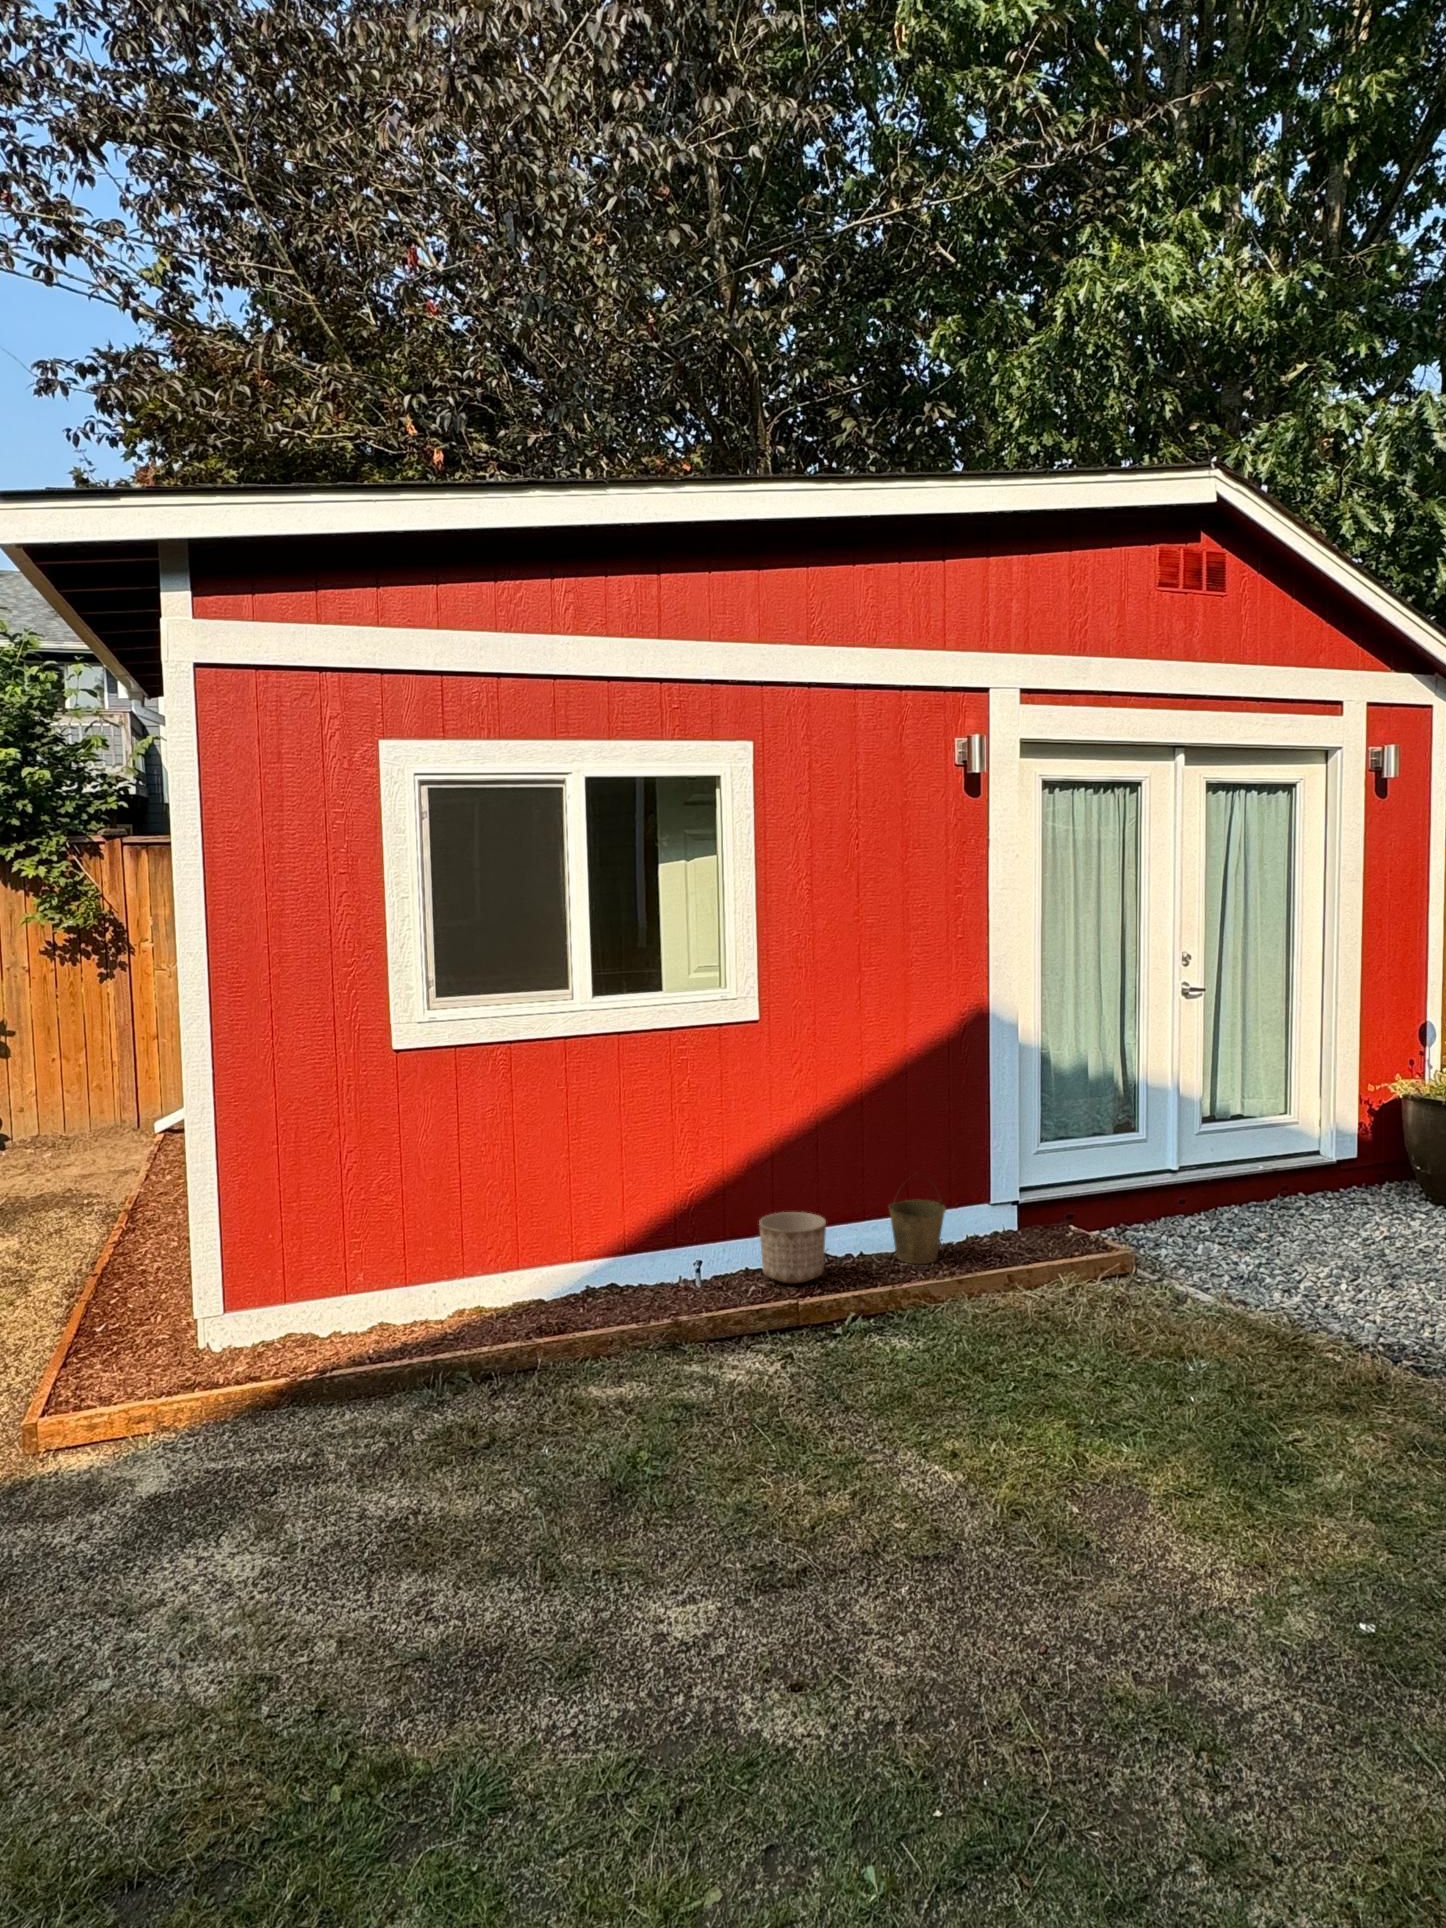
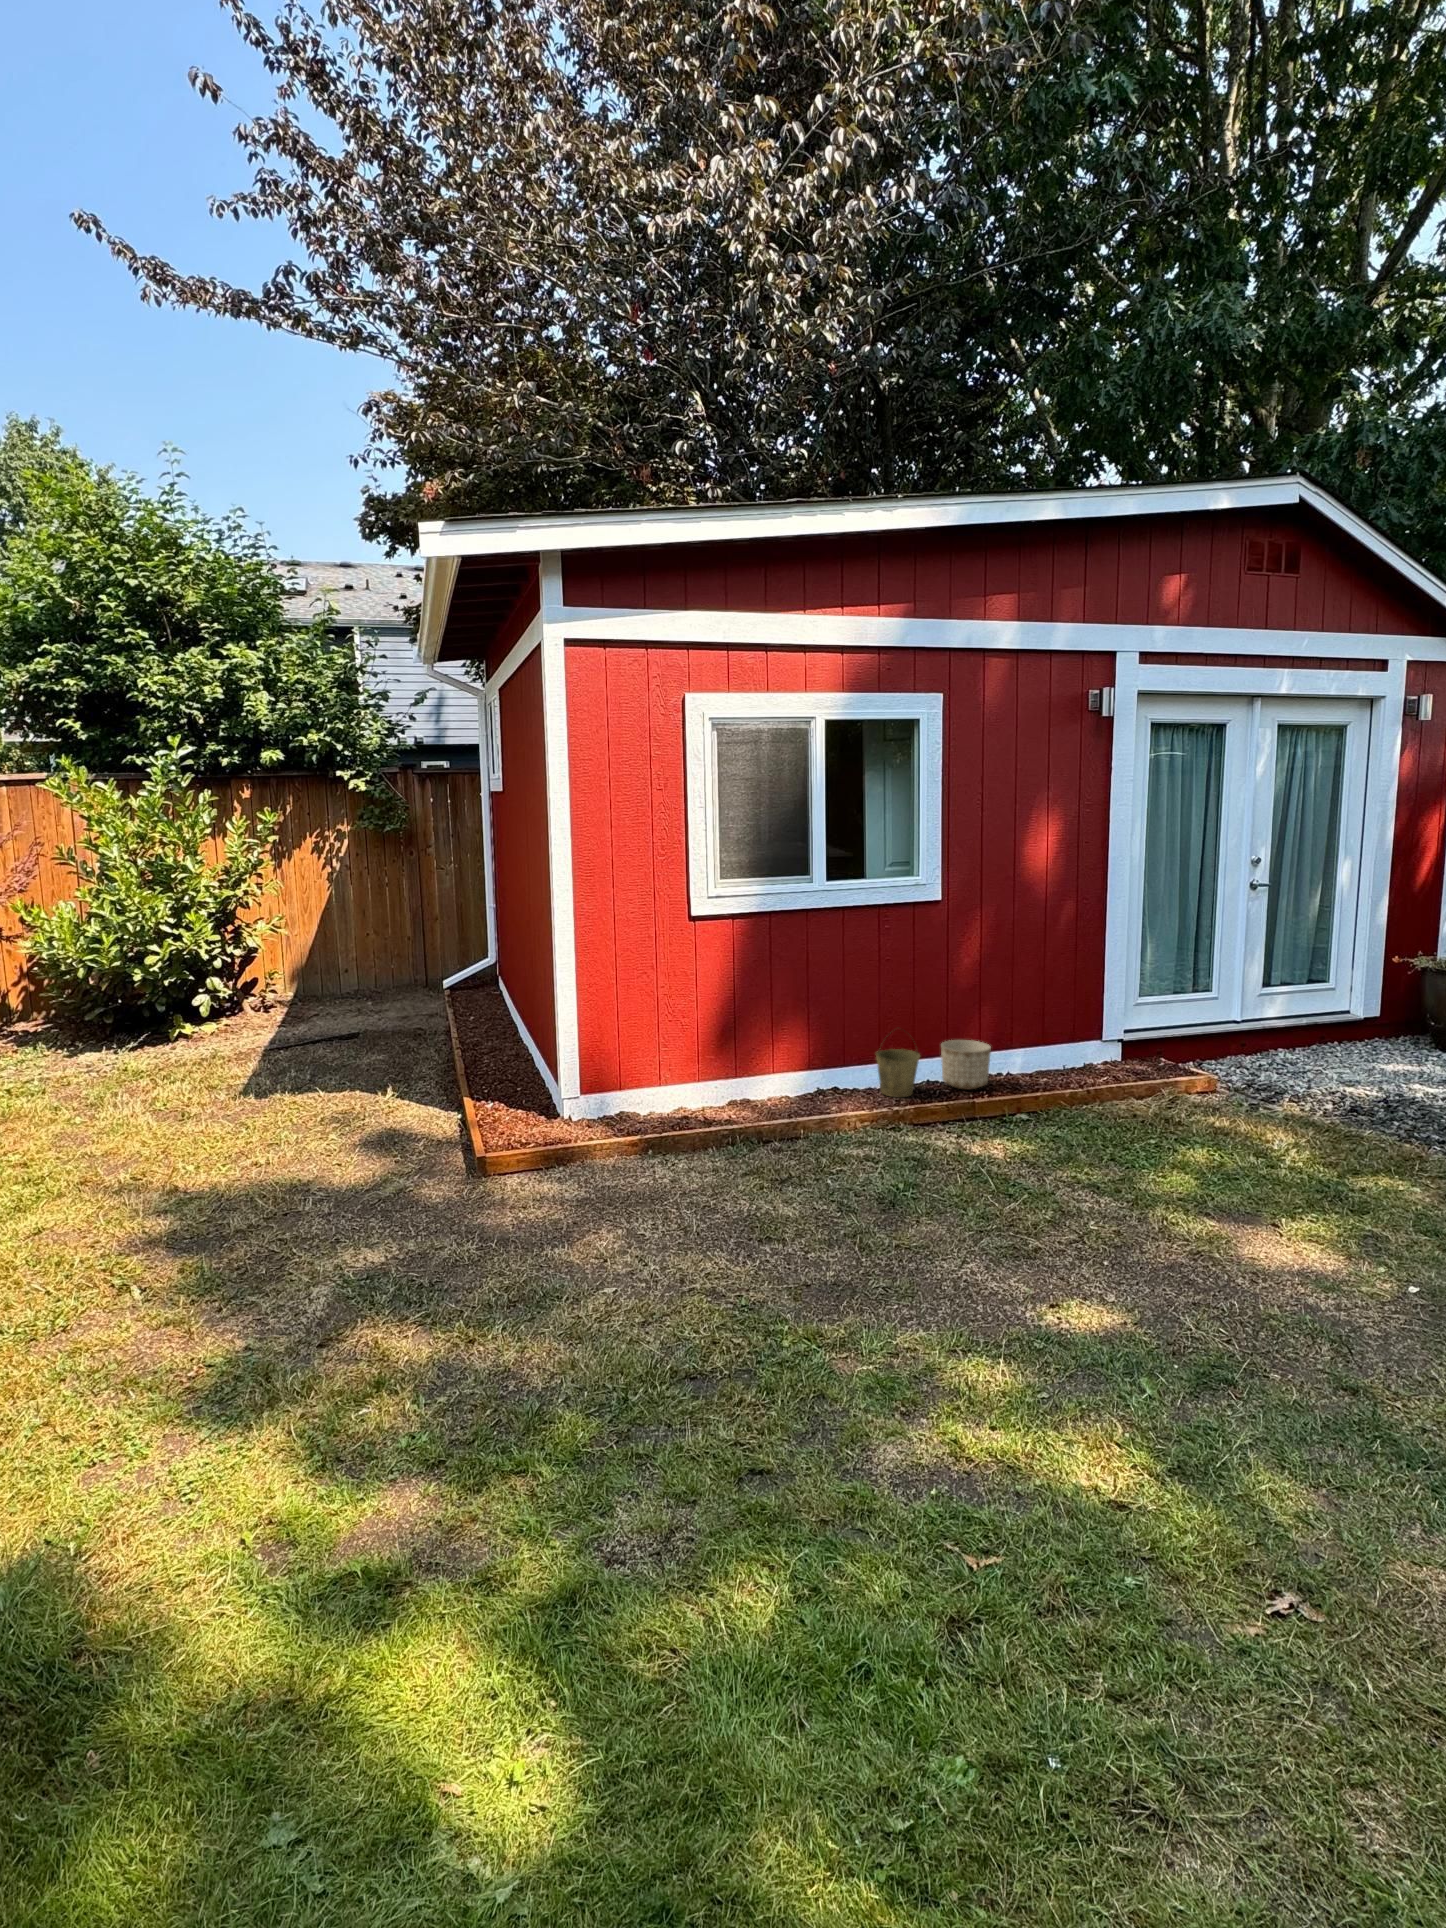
bucket: present [888,1192,946,1264] -> present [876,1030,920,1097]

